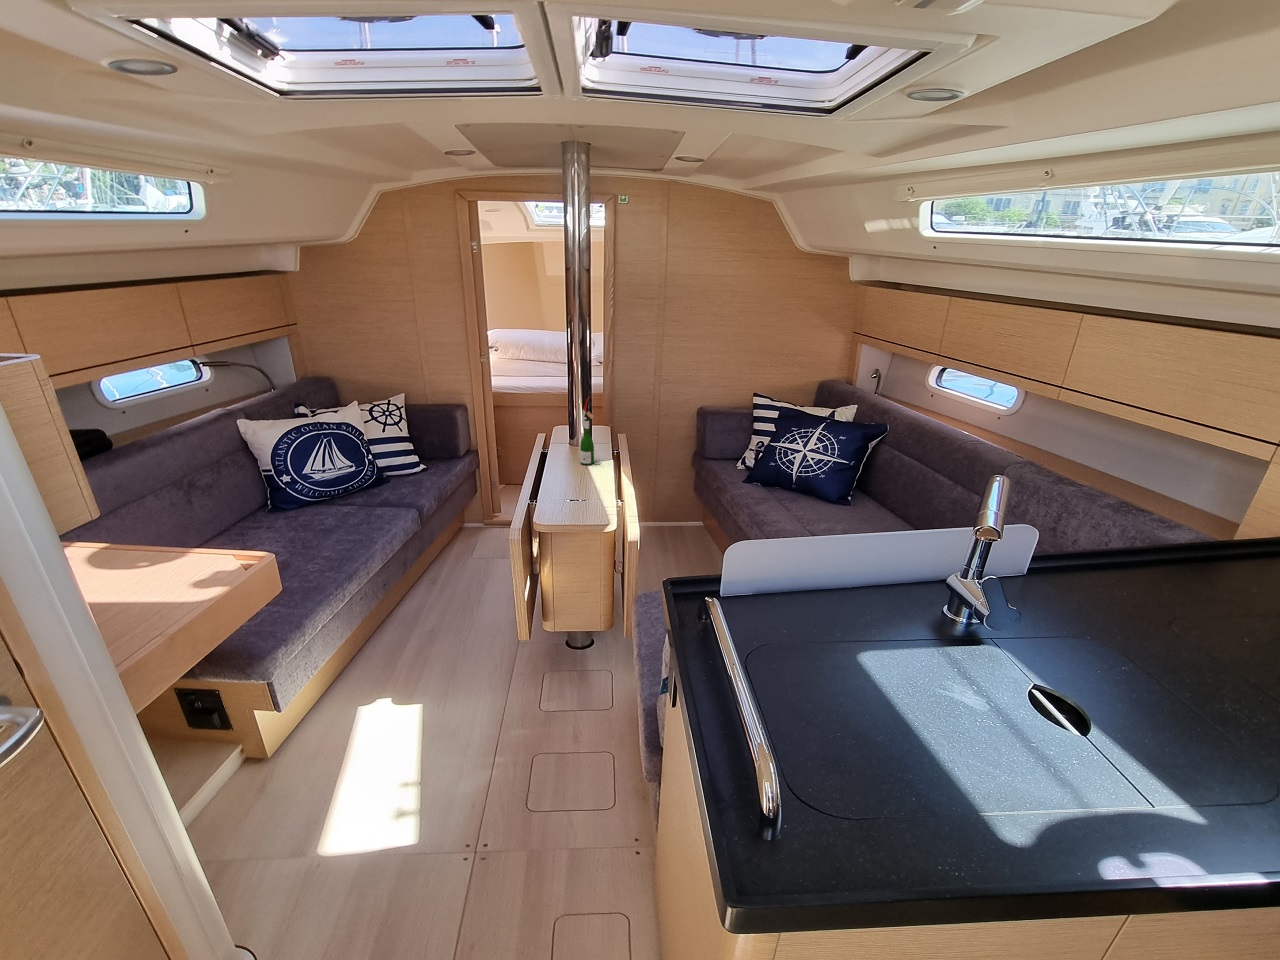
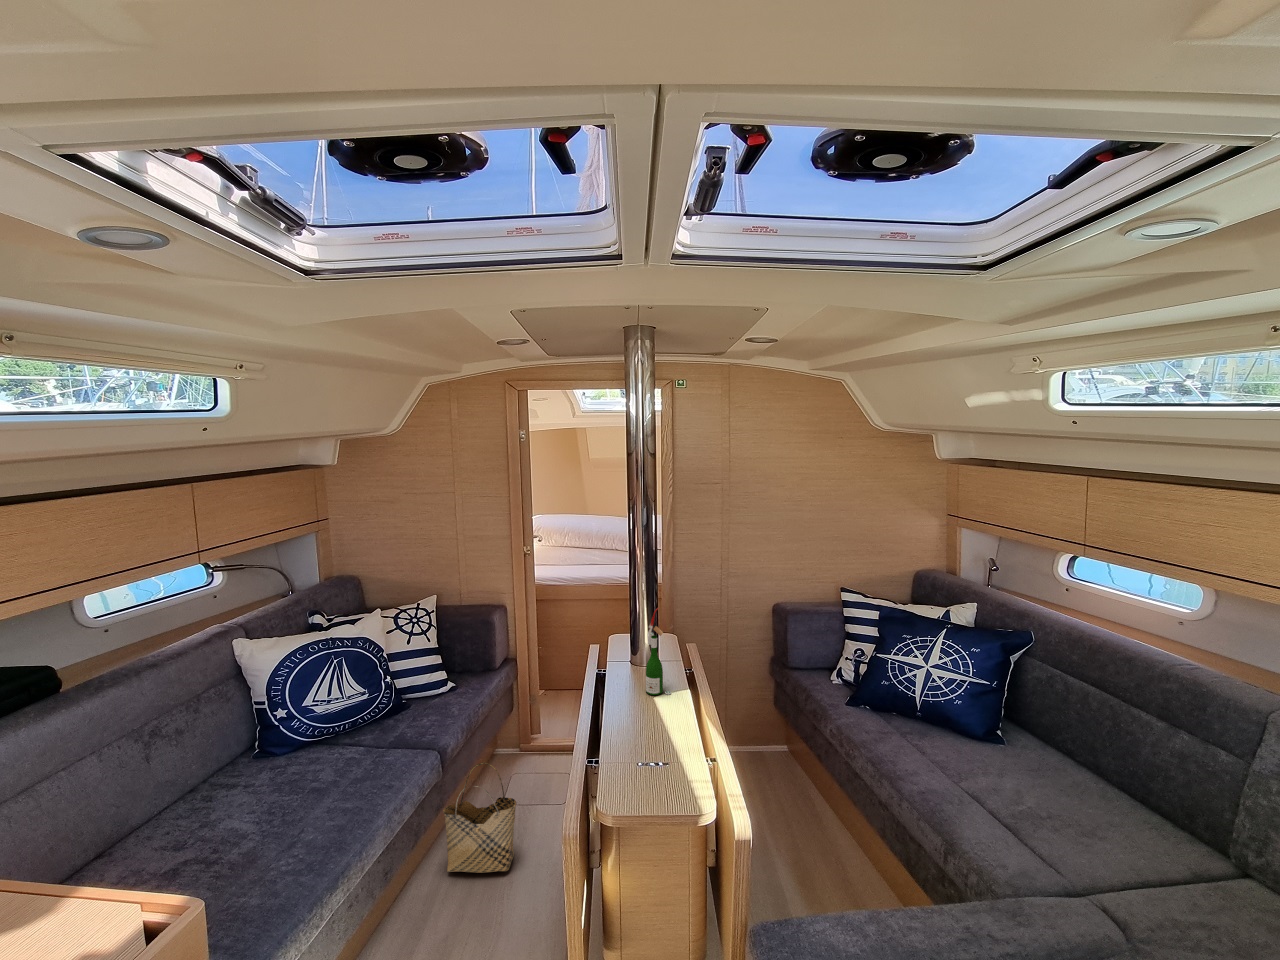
woven basket: none [426,518,483,592] -> present [443,762,516,873]

